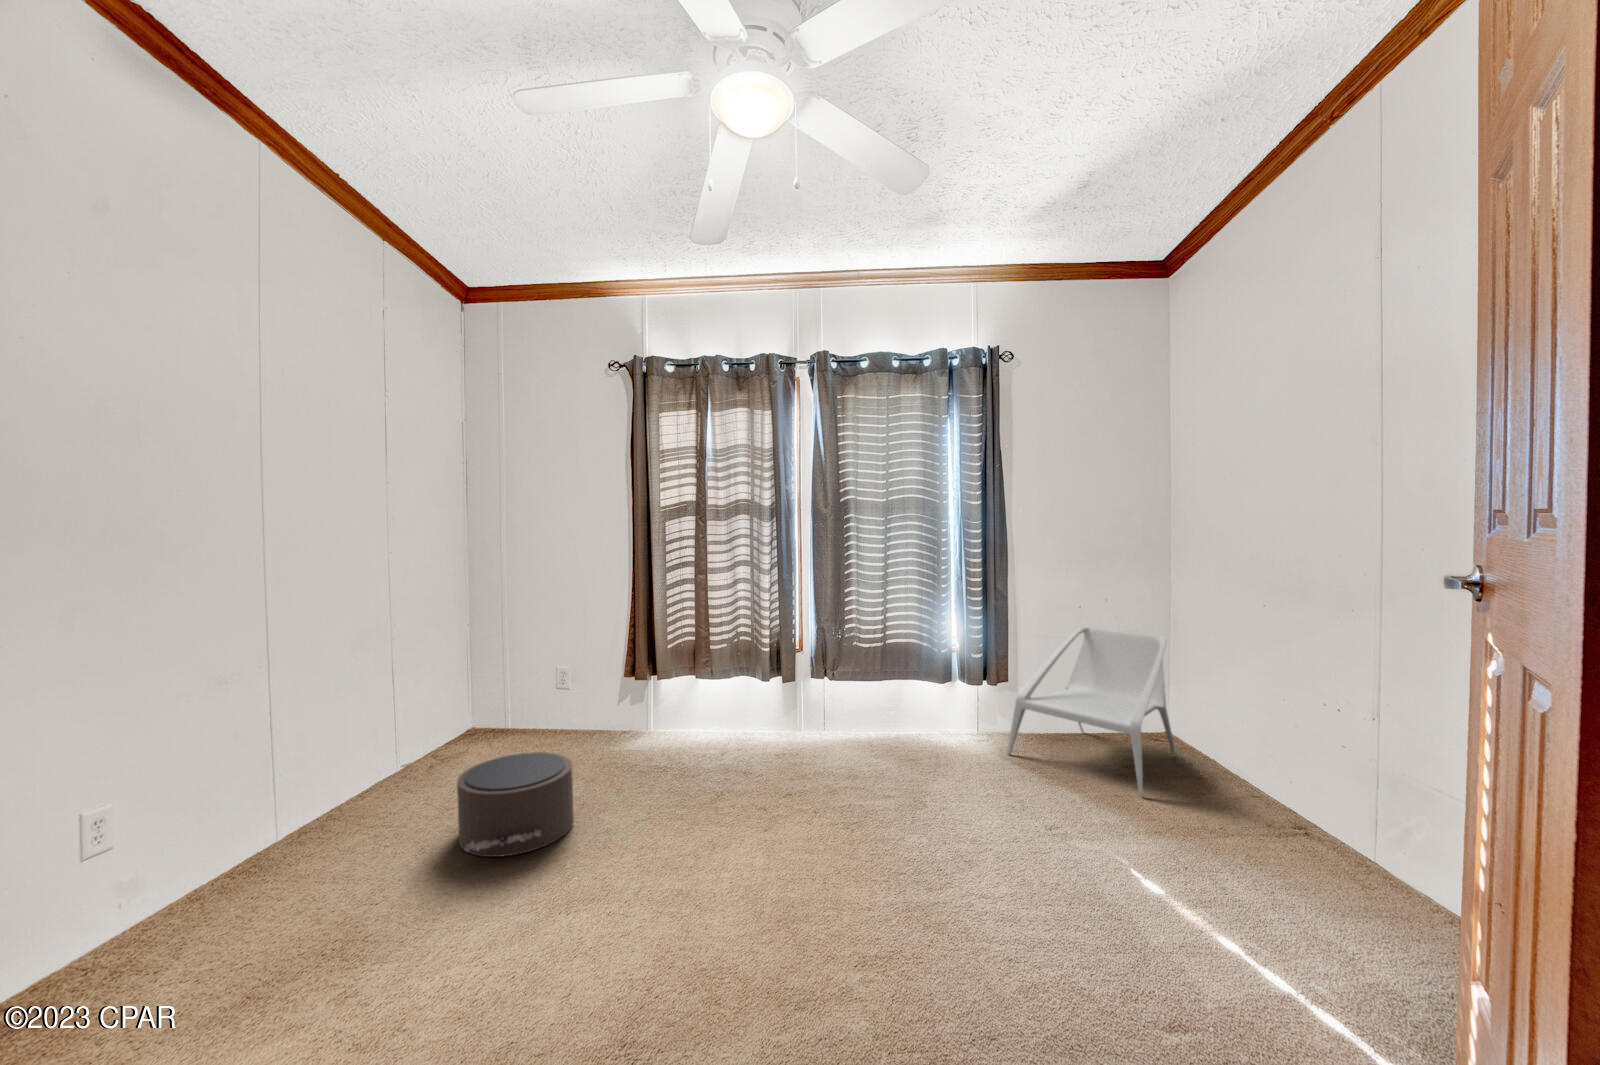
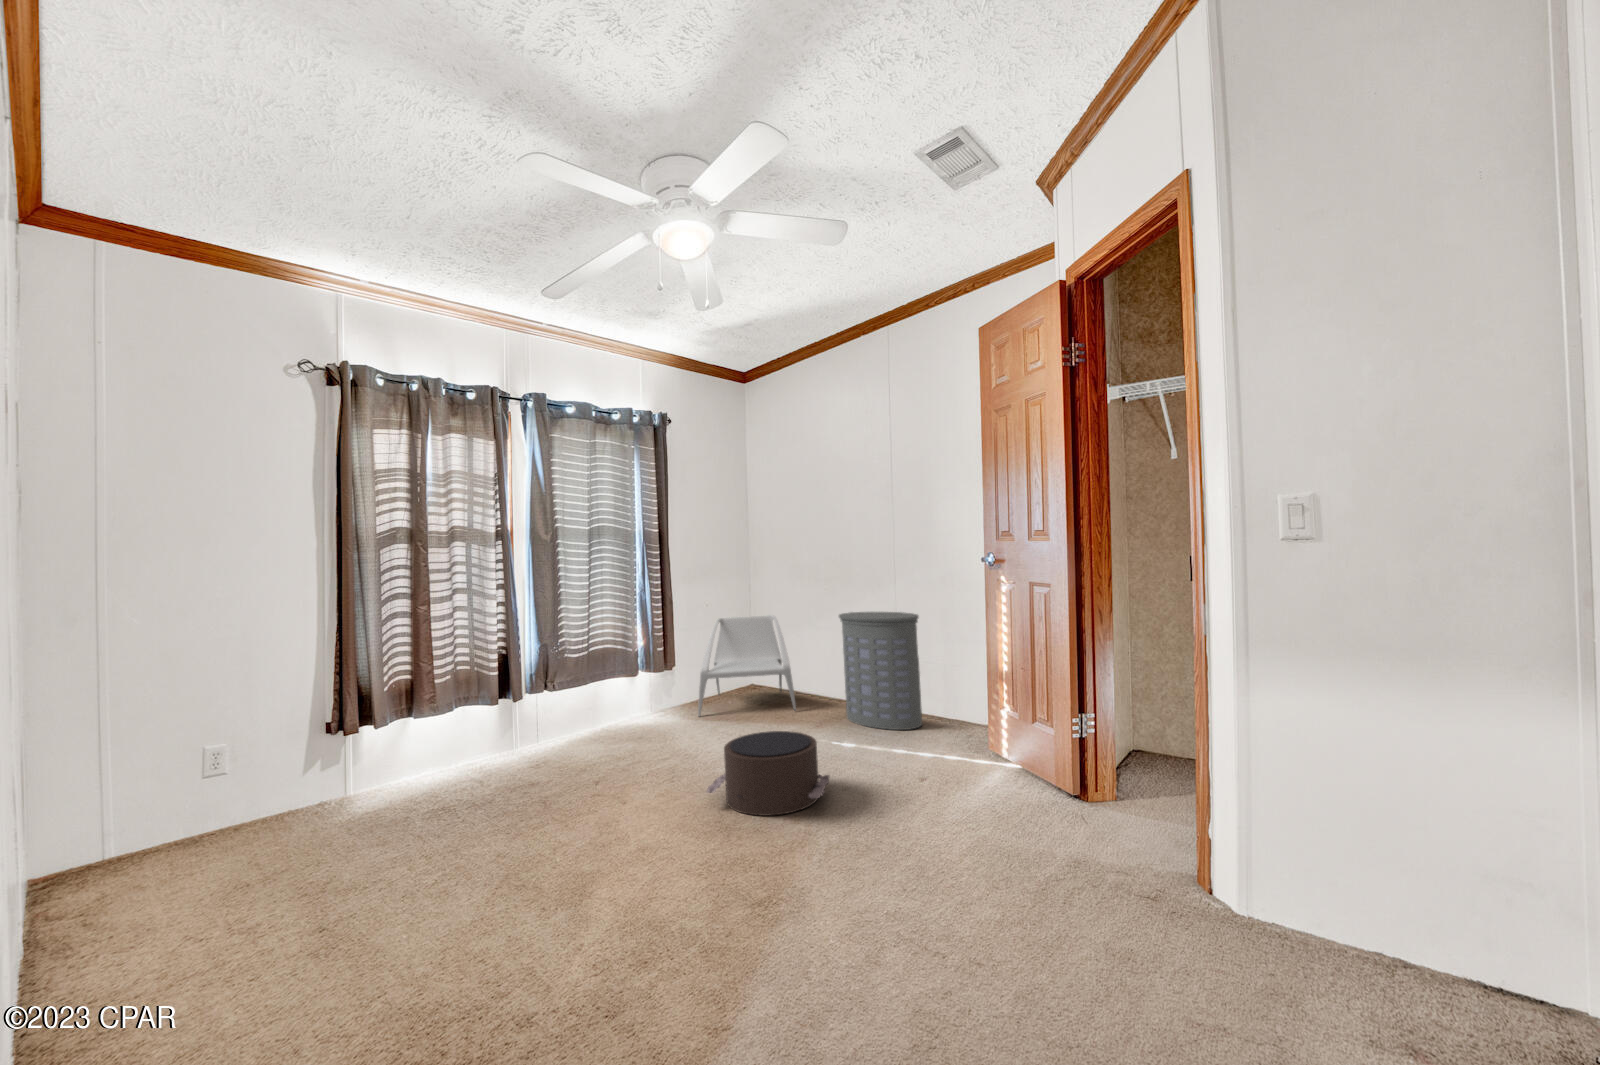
laundry hamper: none [1196,663,1351,929] -> present [839,612,922,730]
pouf: present [457,752,574,857] -> present [707,731,829,816]

